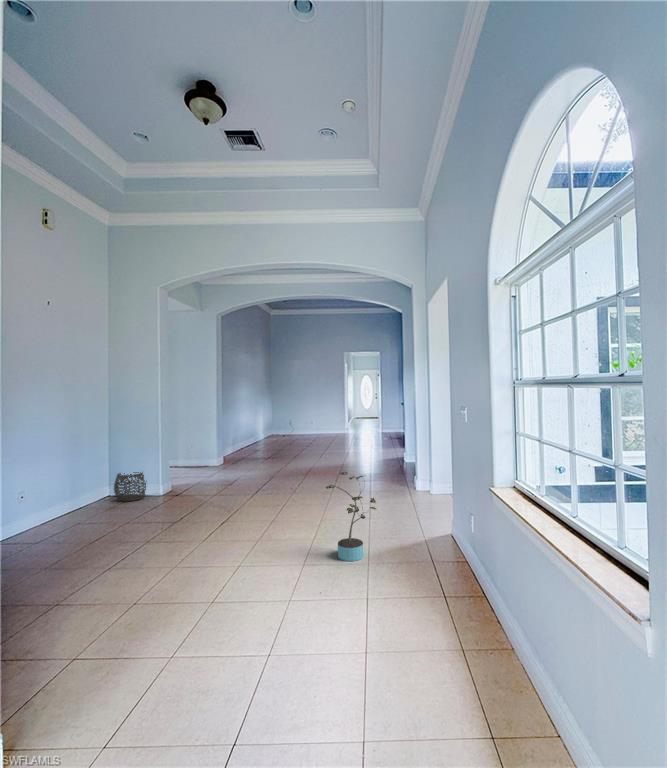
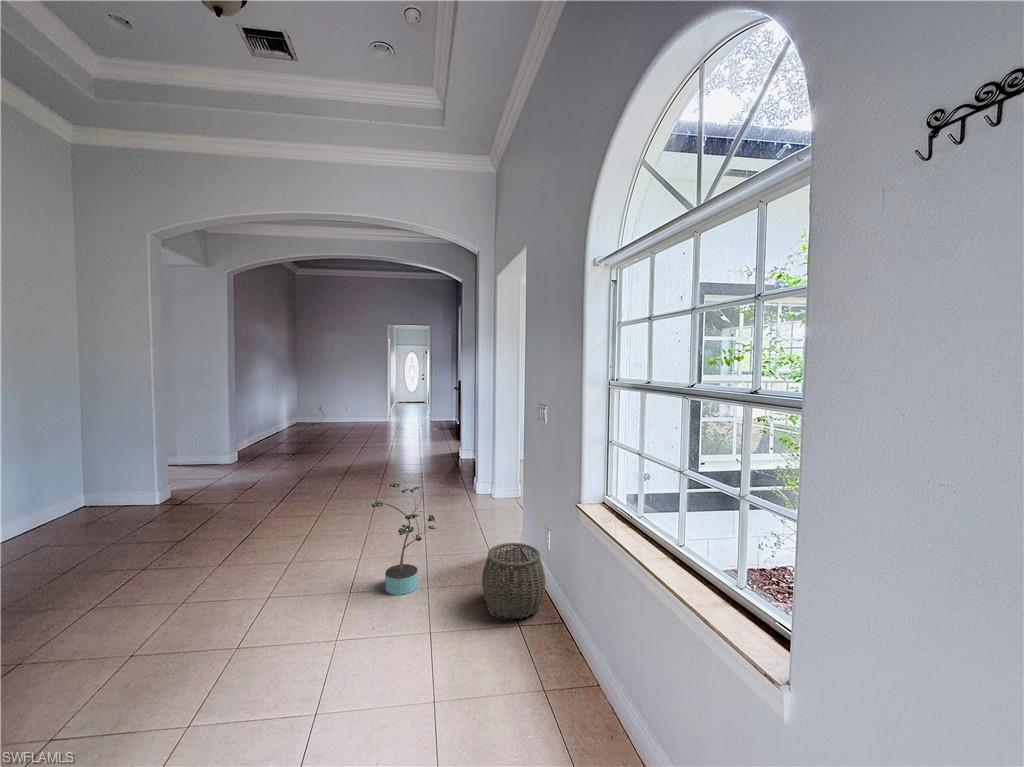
woven basket: present [114,472,147,502] -> present [482,543,546,619]

